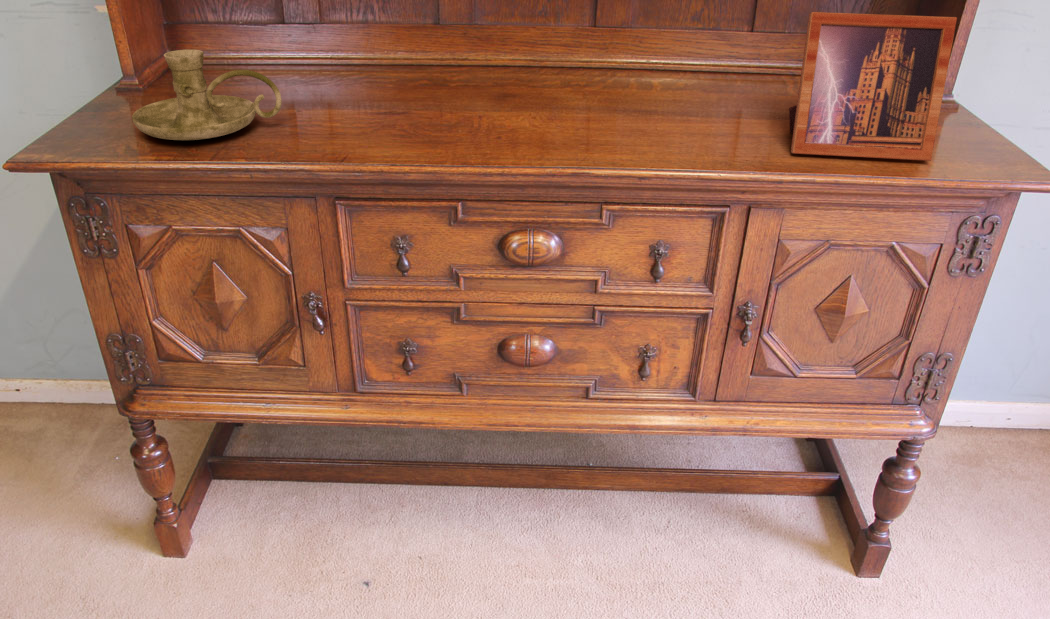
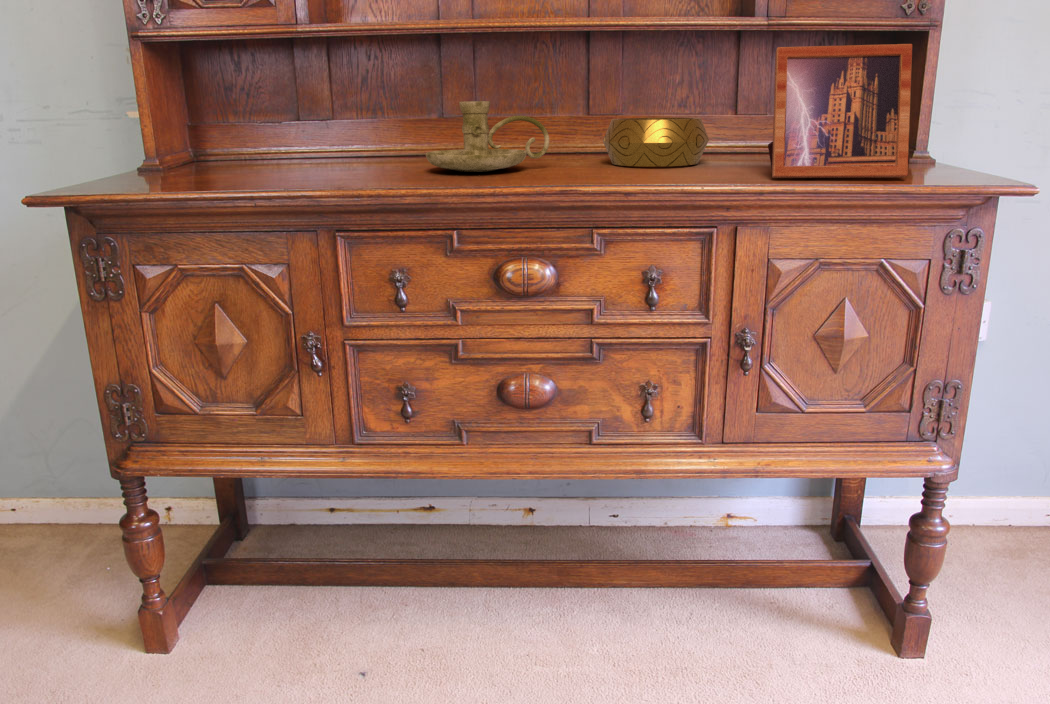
decorative bowl: none [613,43,726,113] -> present [603,117,709,167]
candle holder: present [132,50,282,140] -> present [426,101,549,172]

